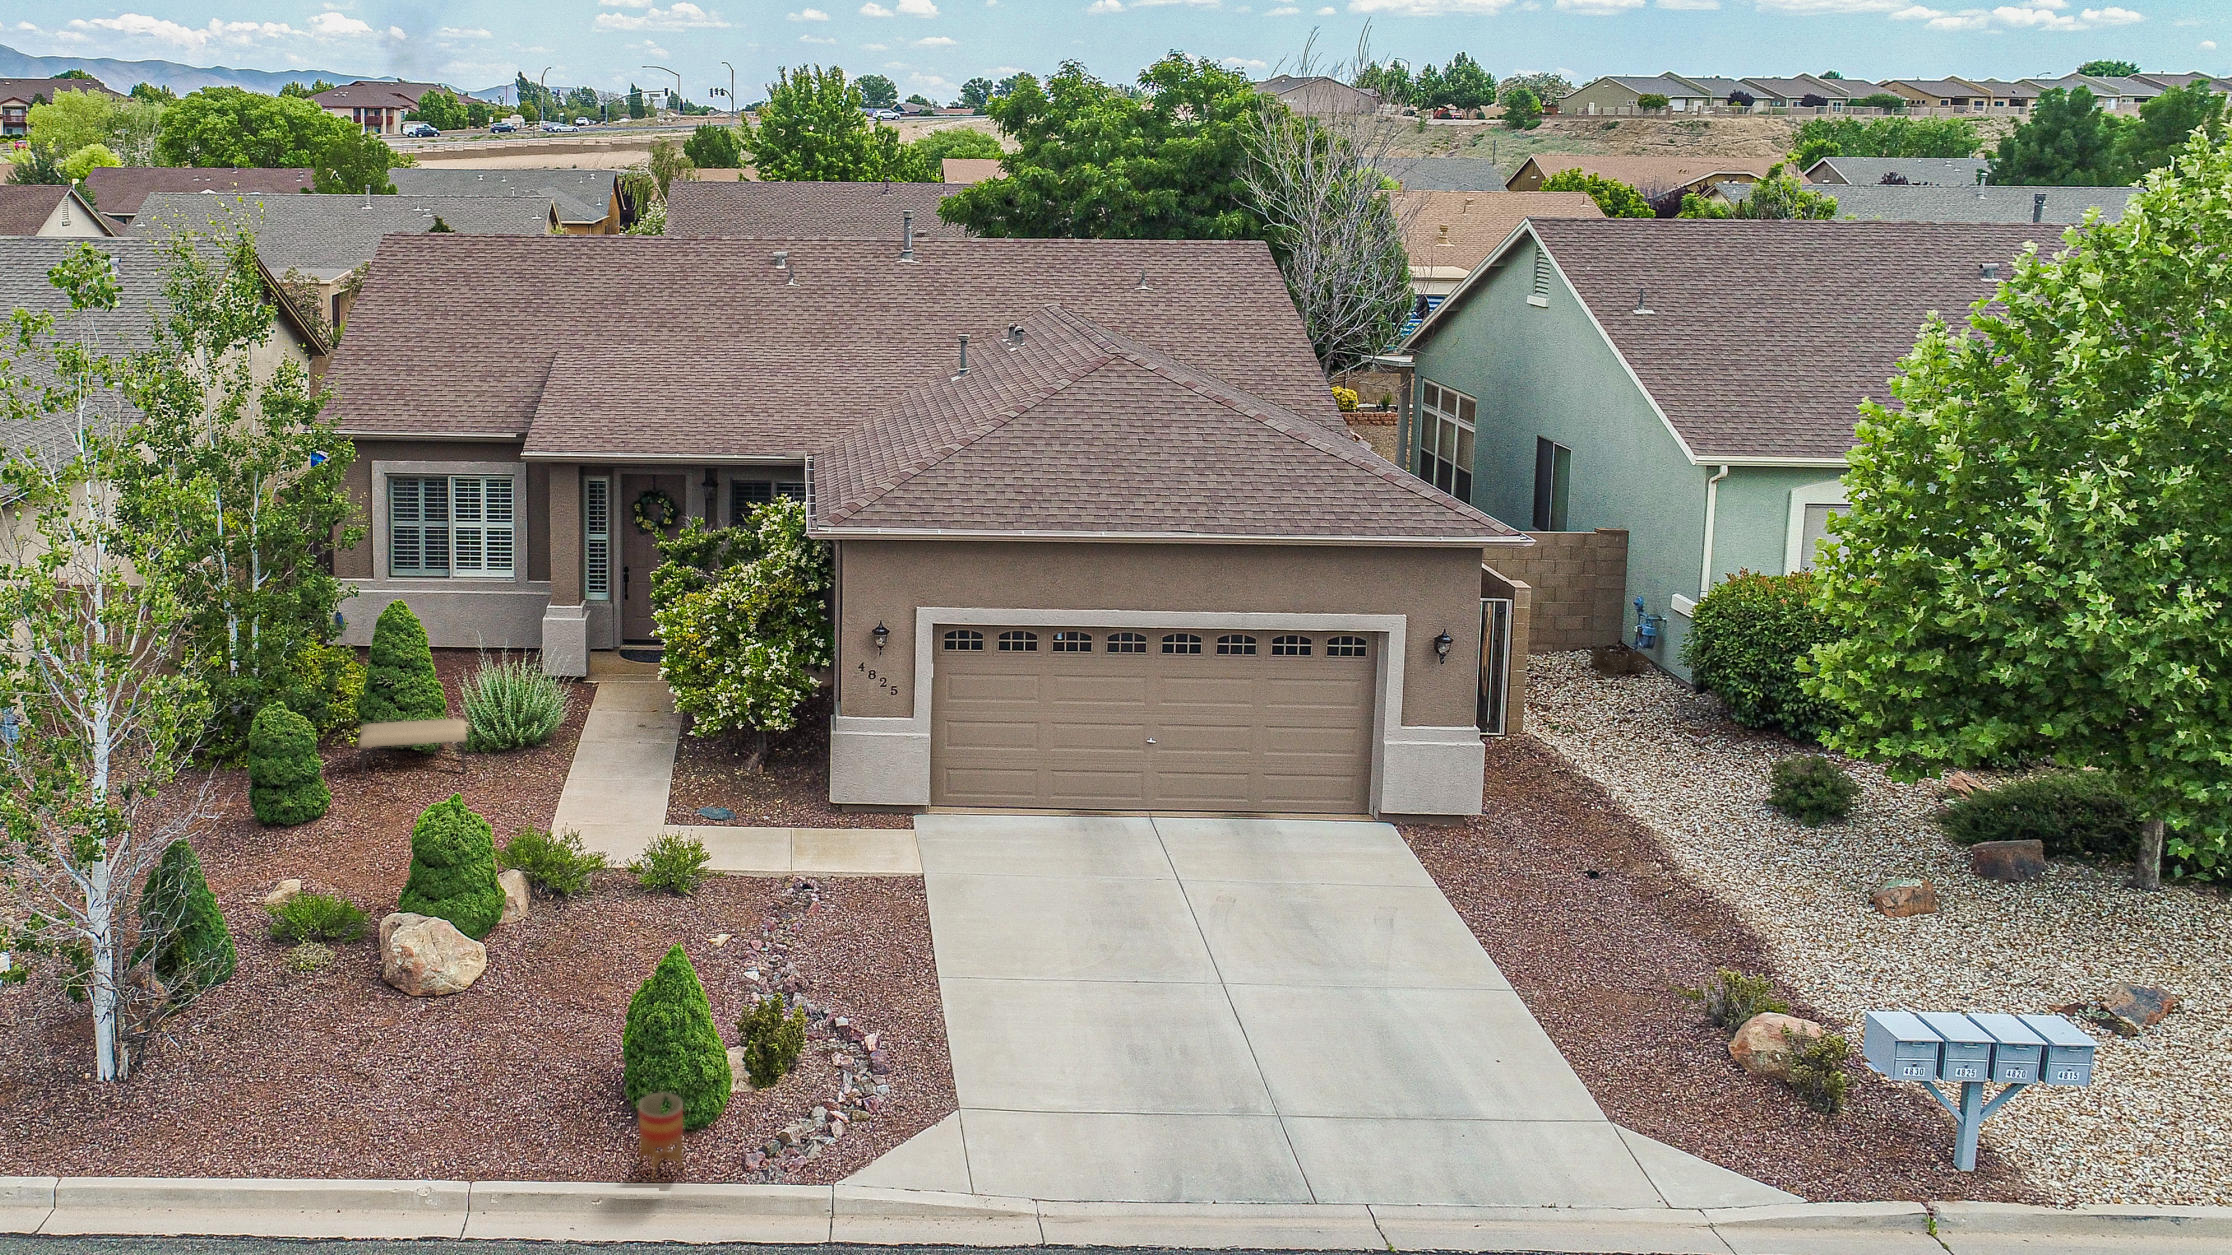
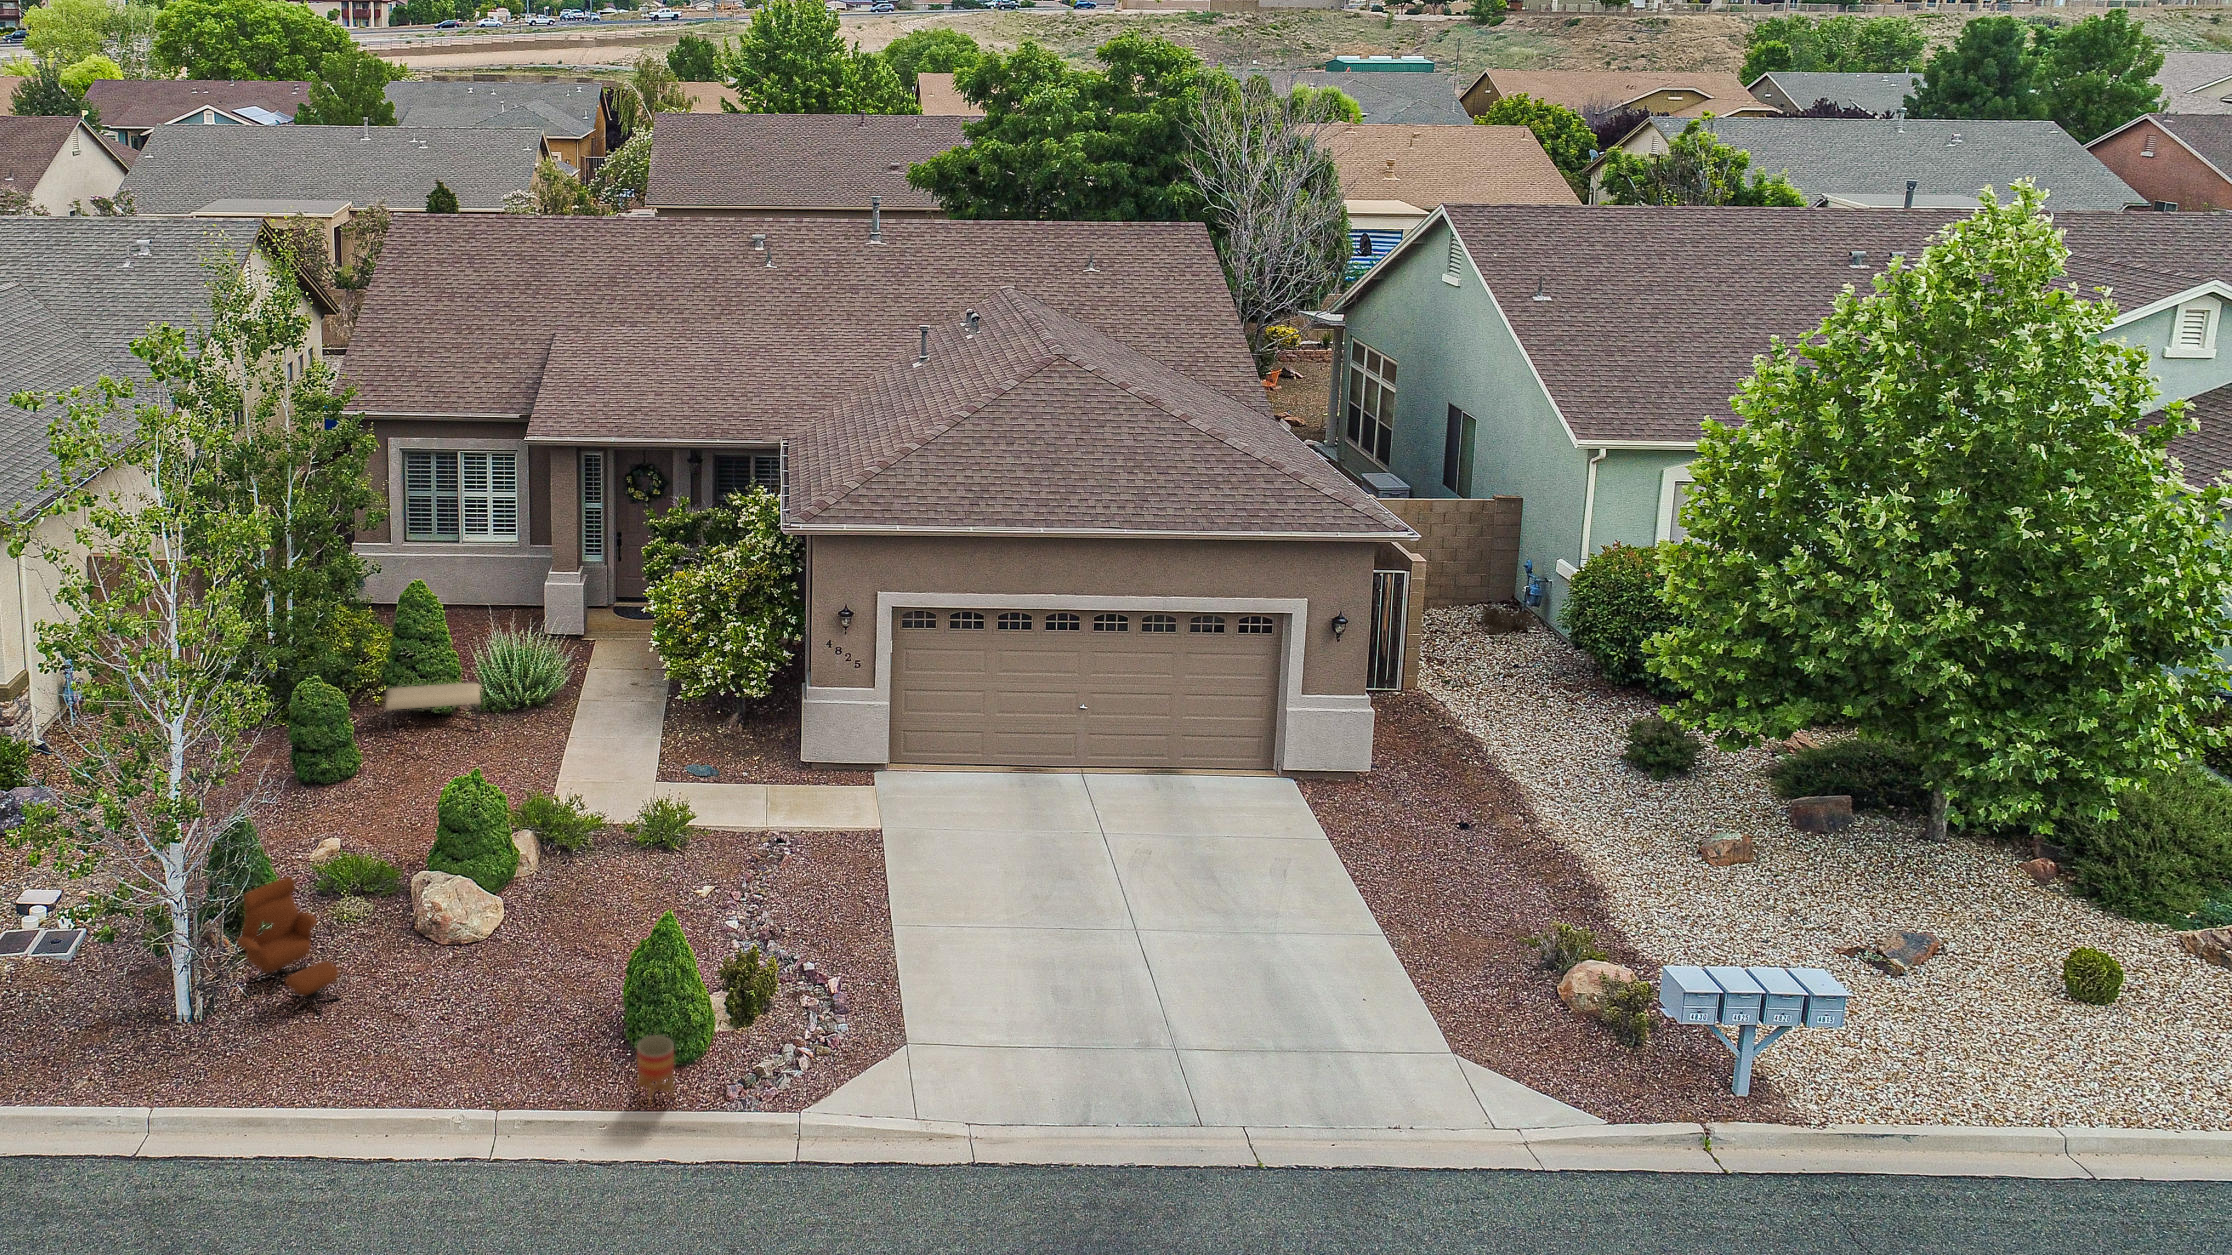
lounge chair: none [171,913,293,1074] -> present [236,877,340,1014]

